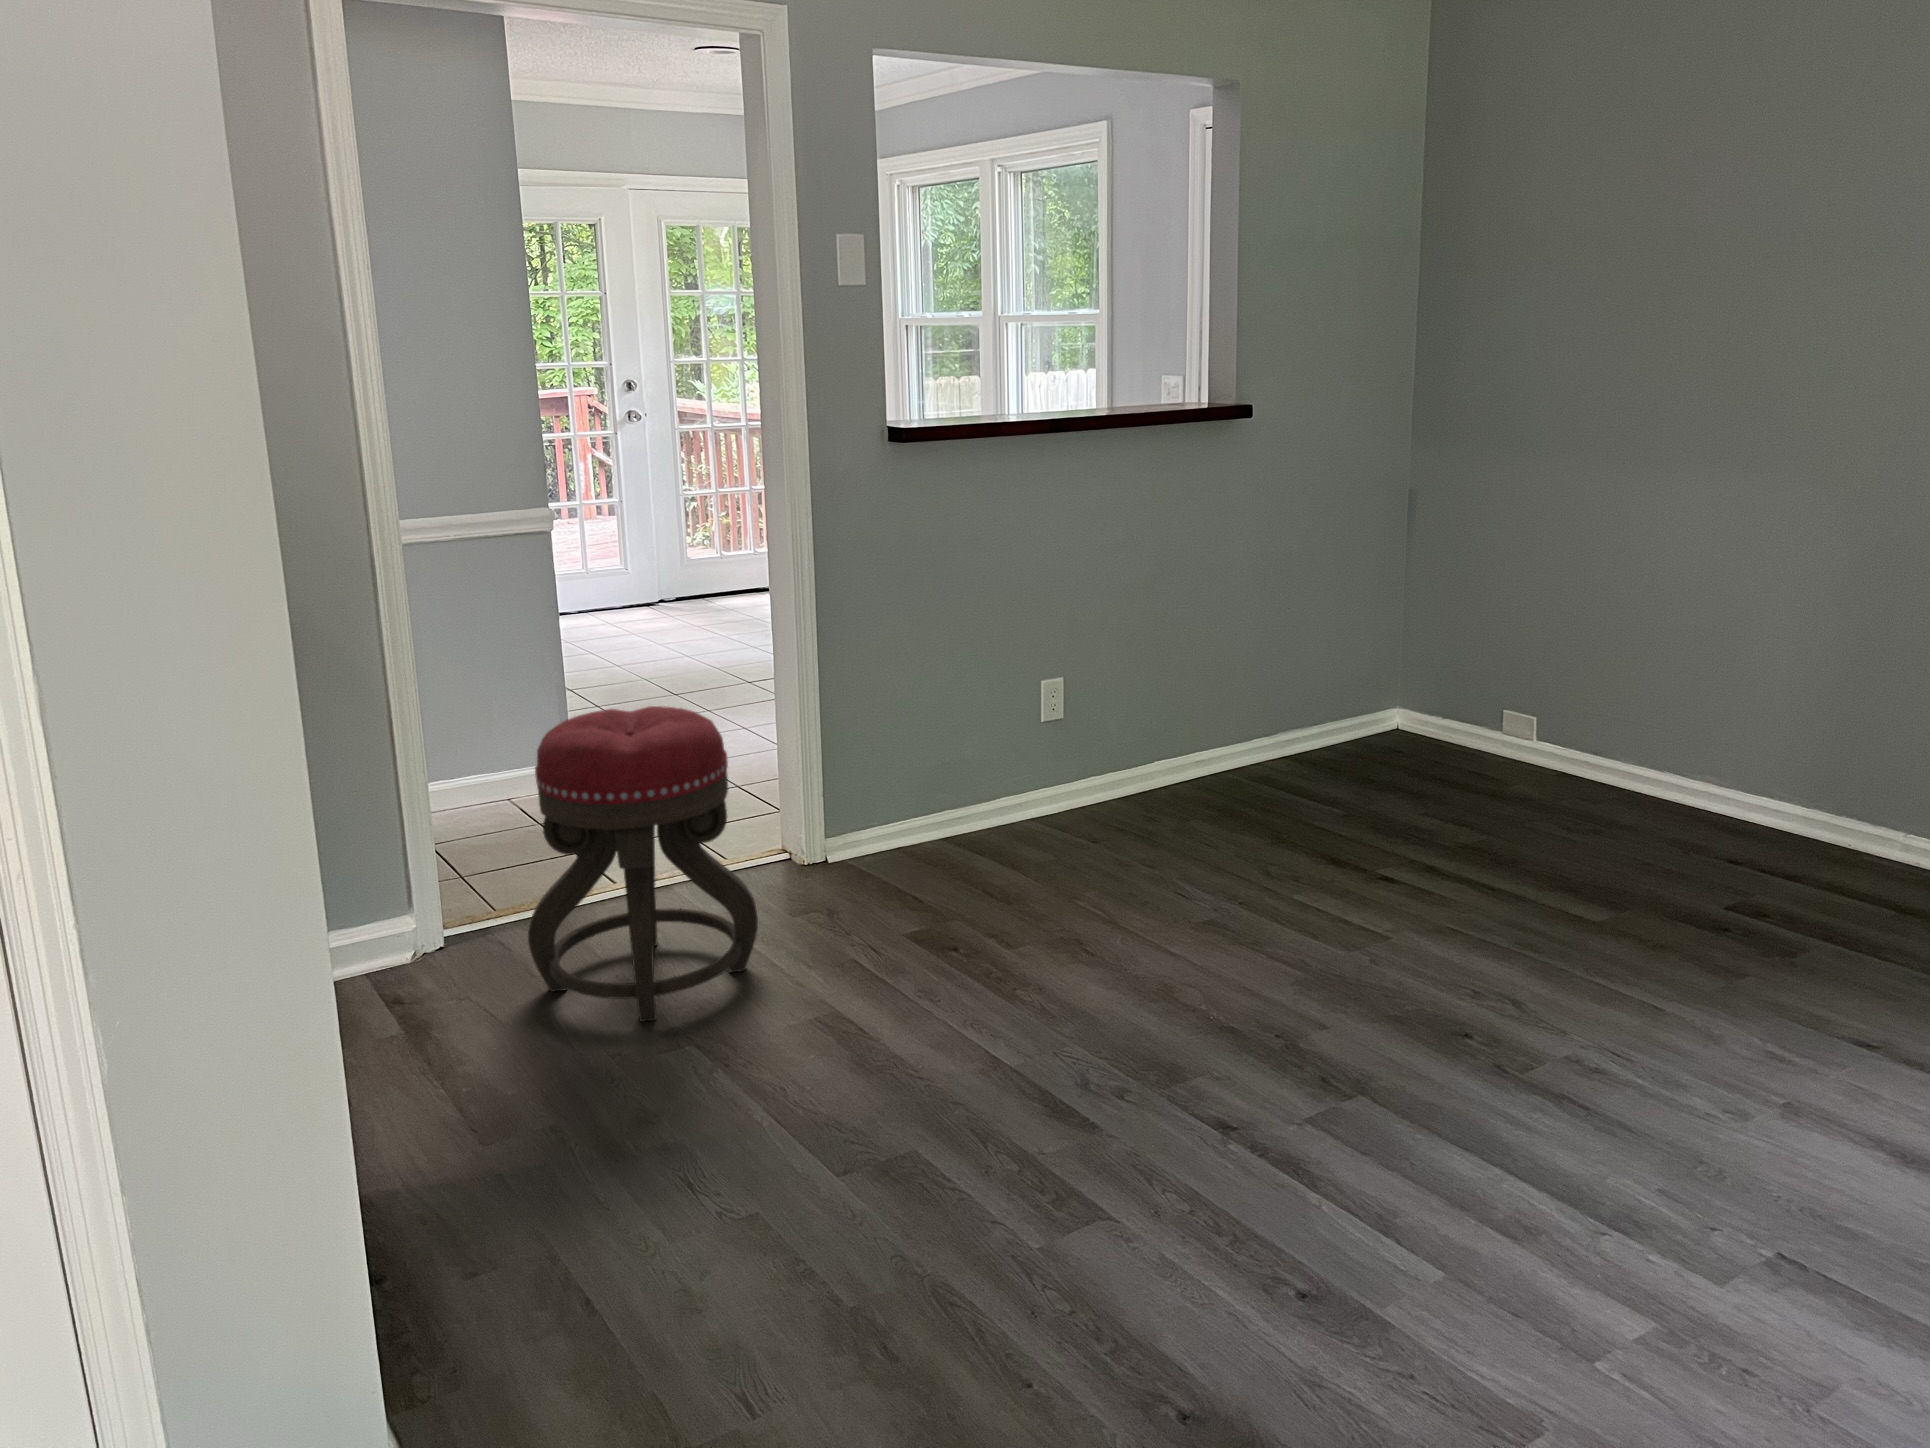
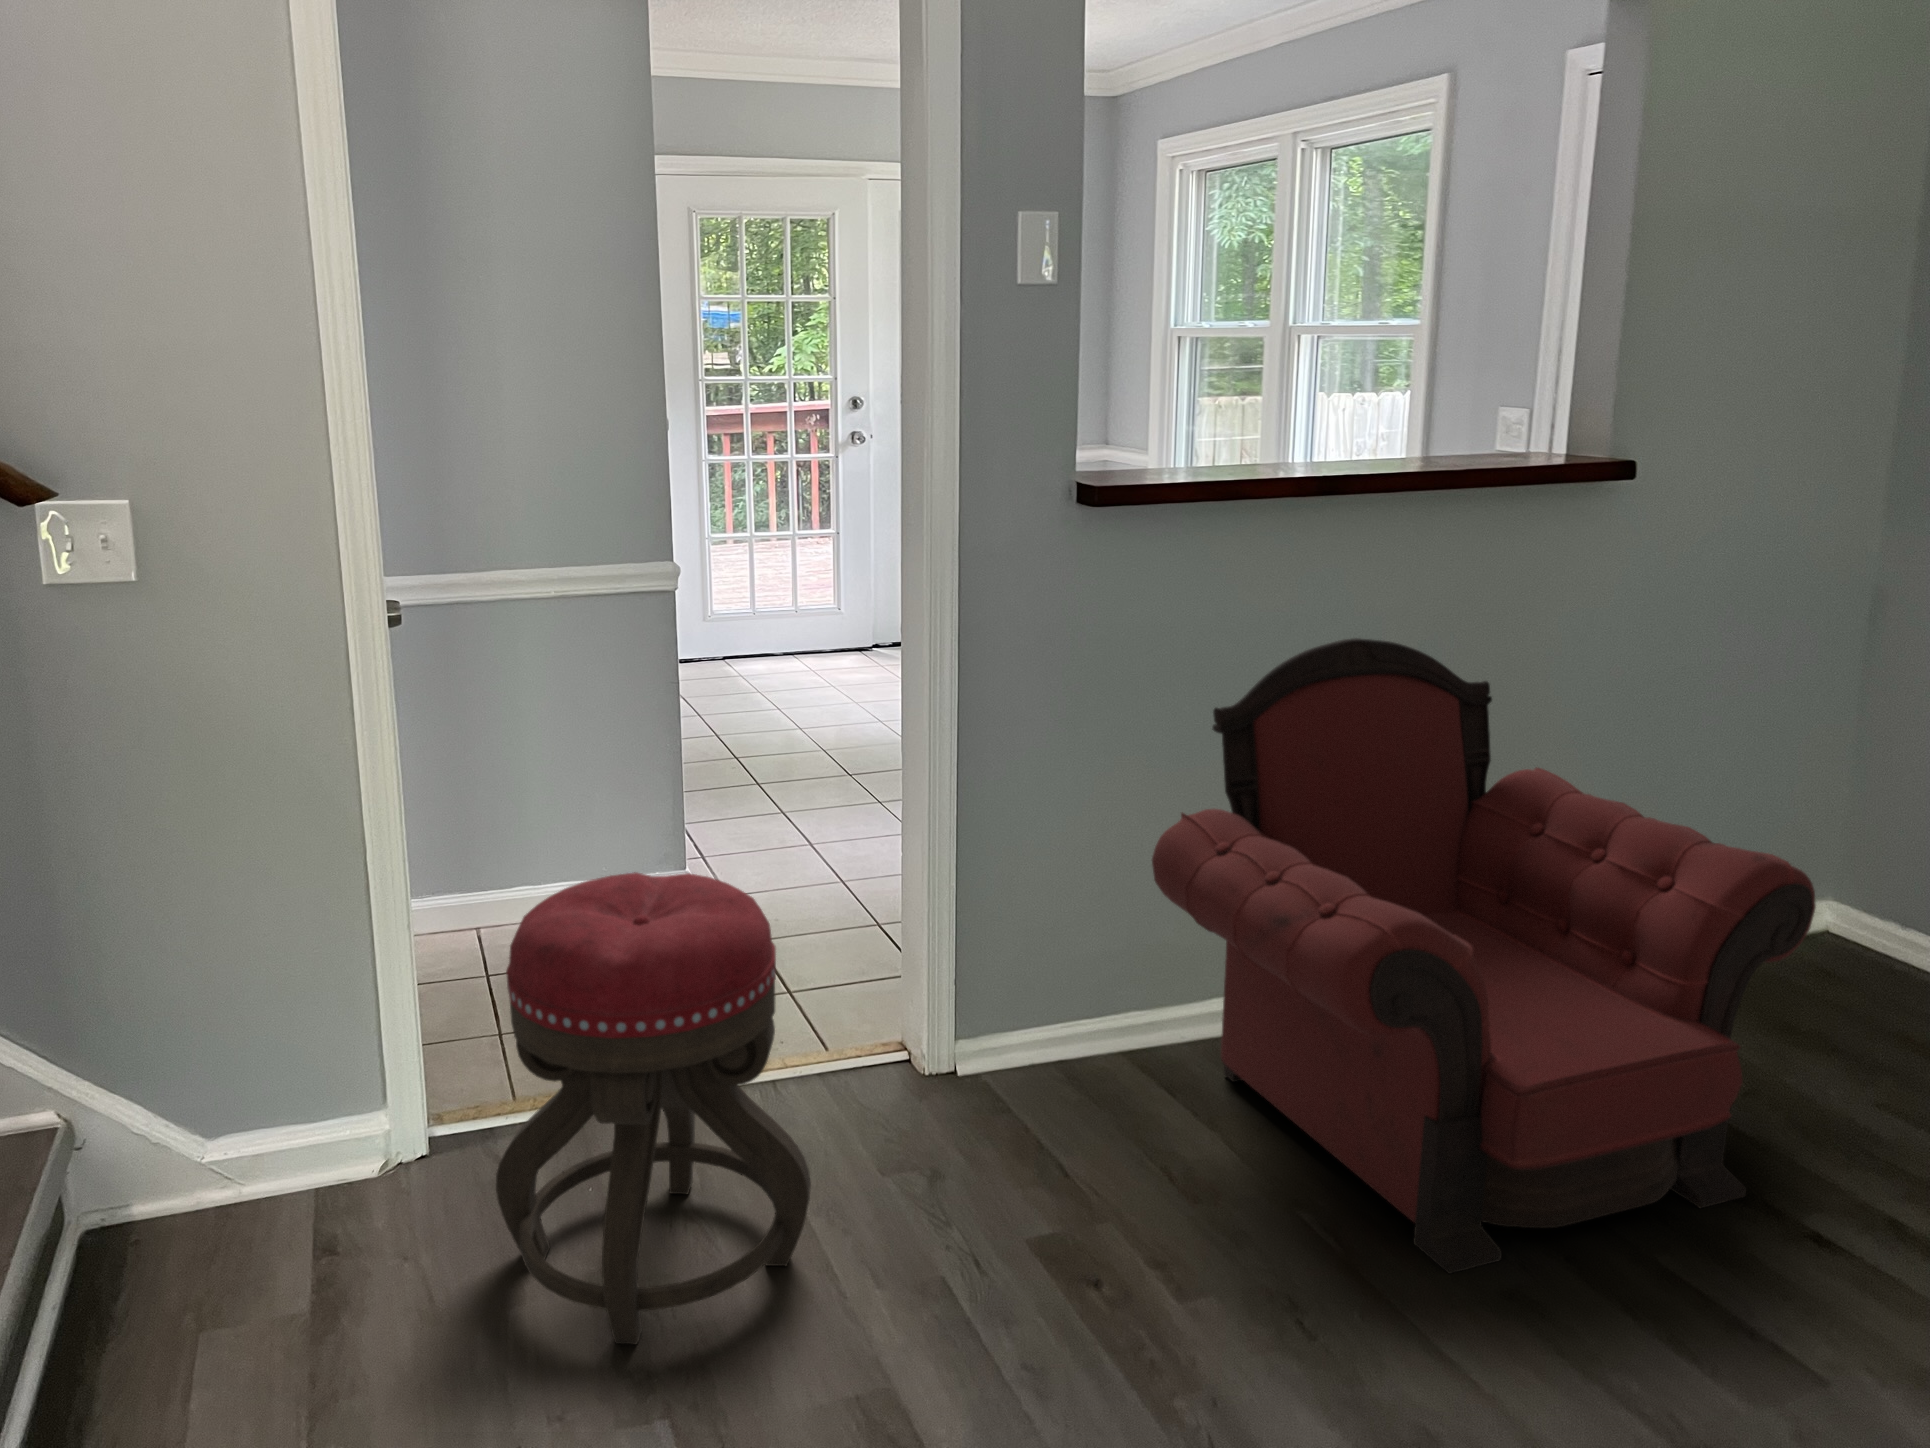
armchair: none [959,531,1371,919] -> present [1152,638,1816,1274]

